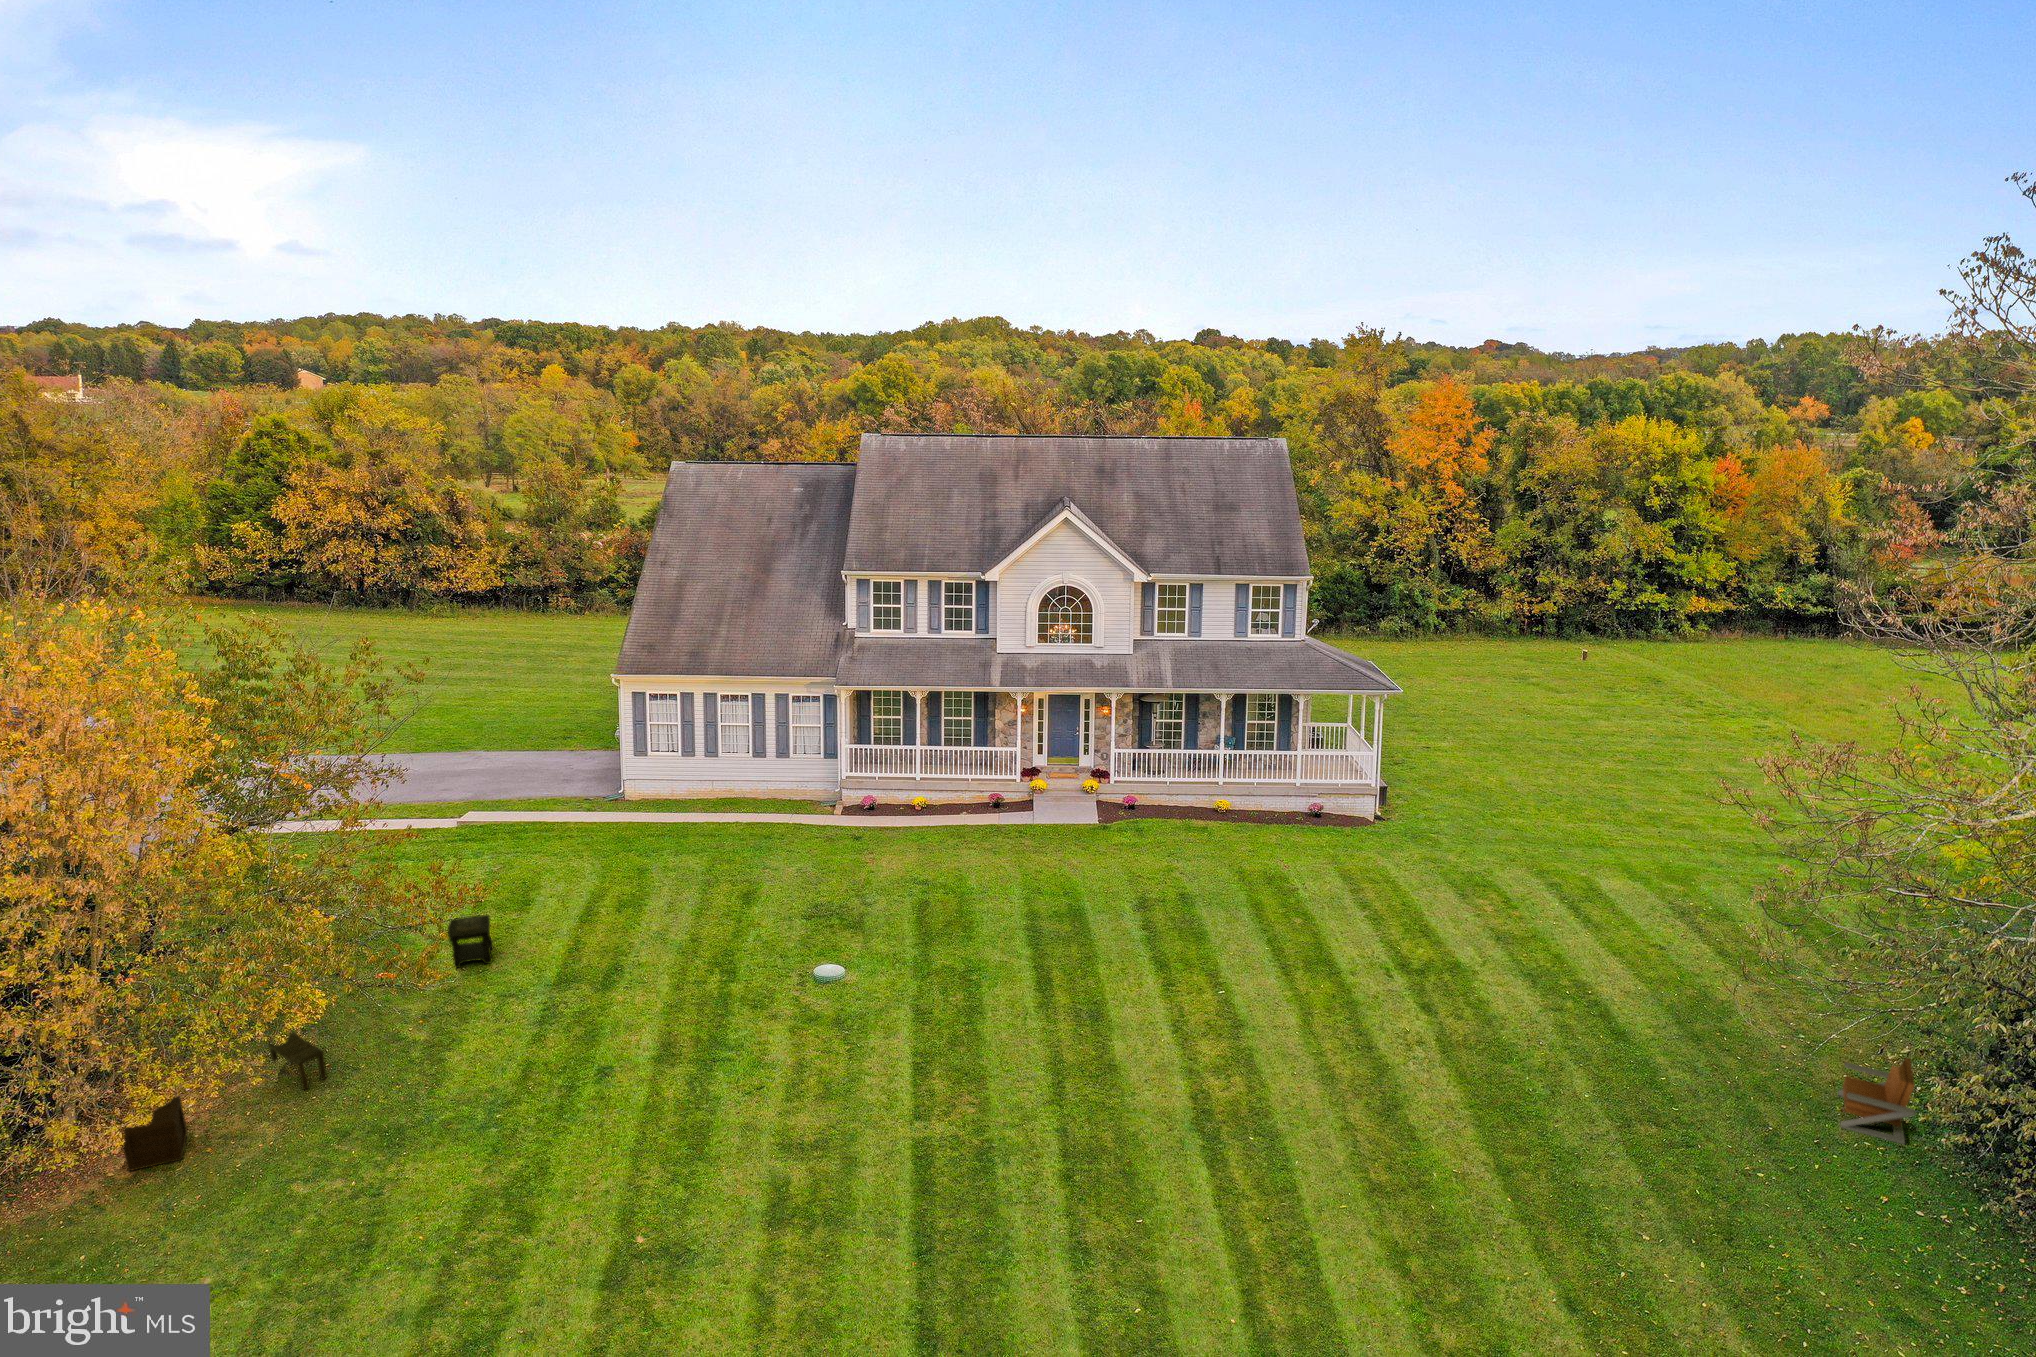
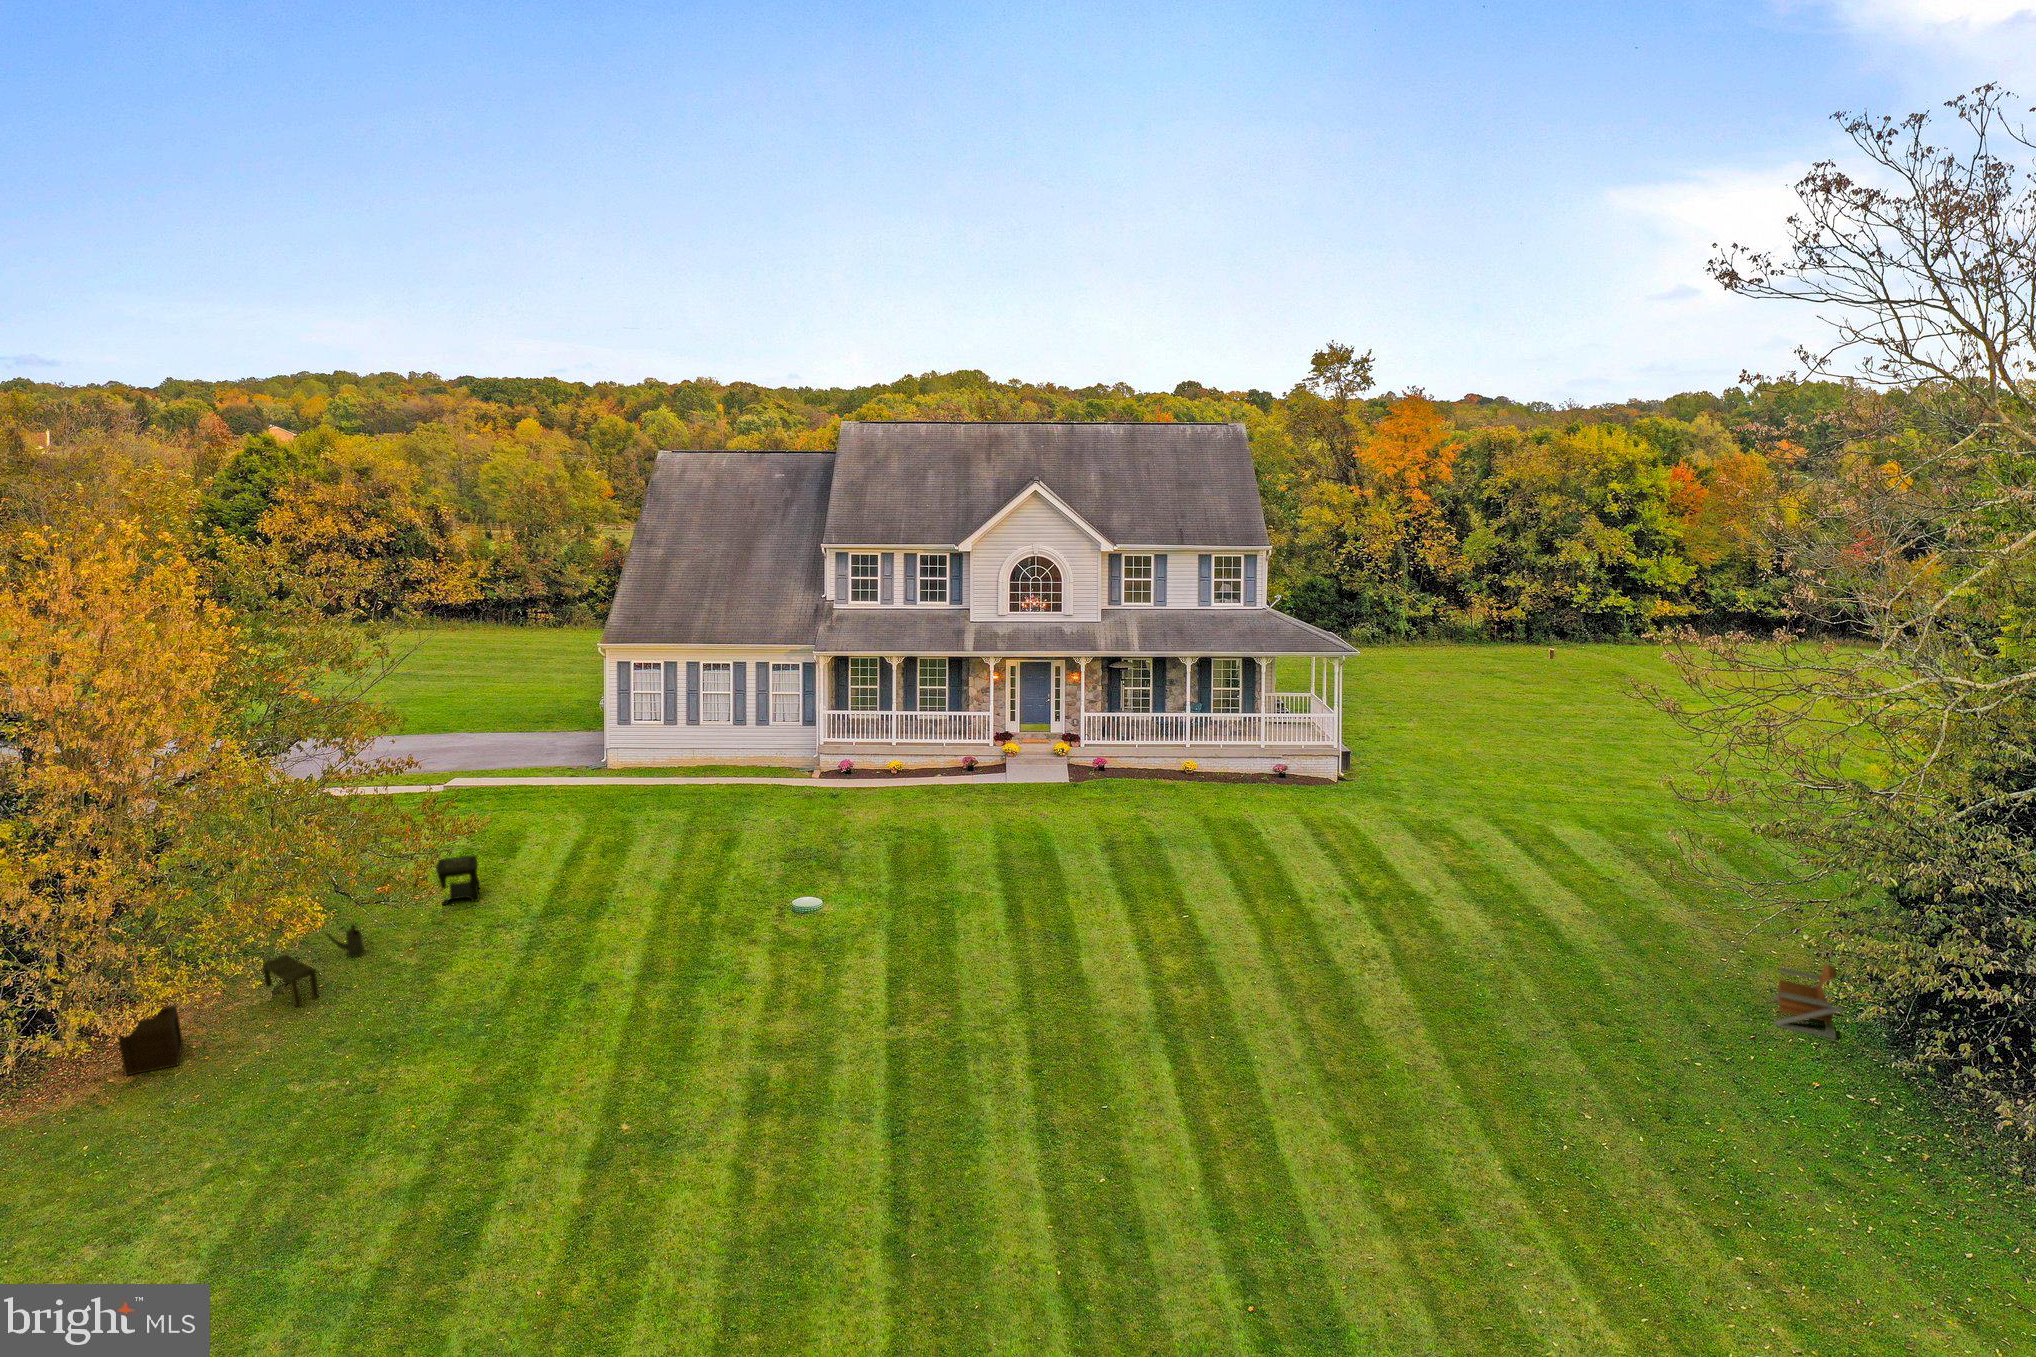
watering can: none [333,996,379,1030] -> present [324,925,365,957]

